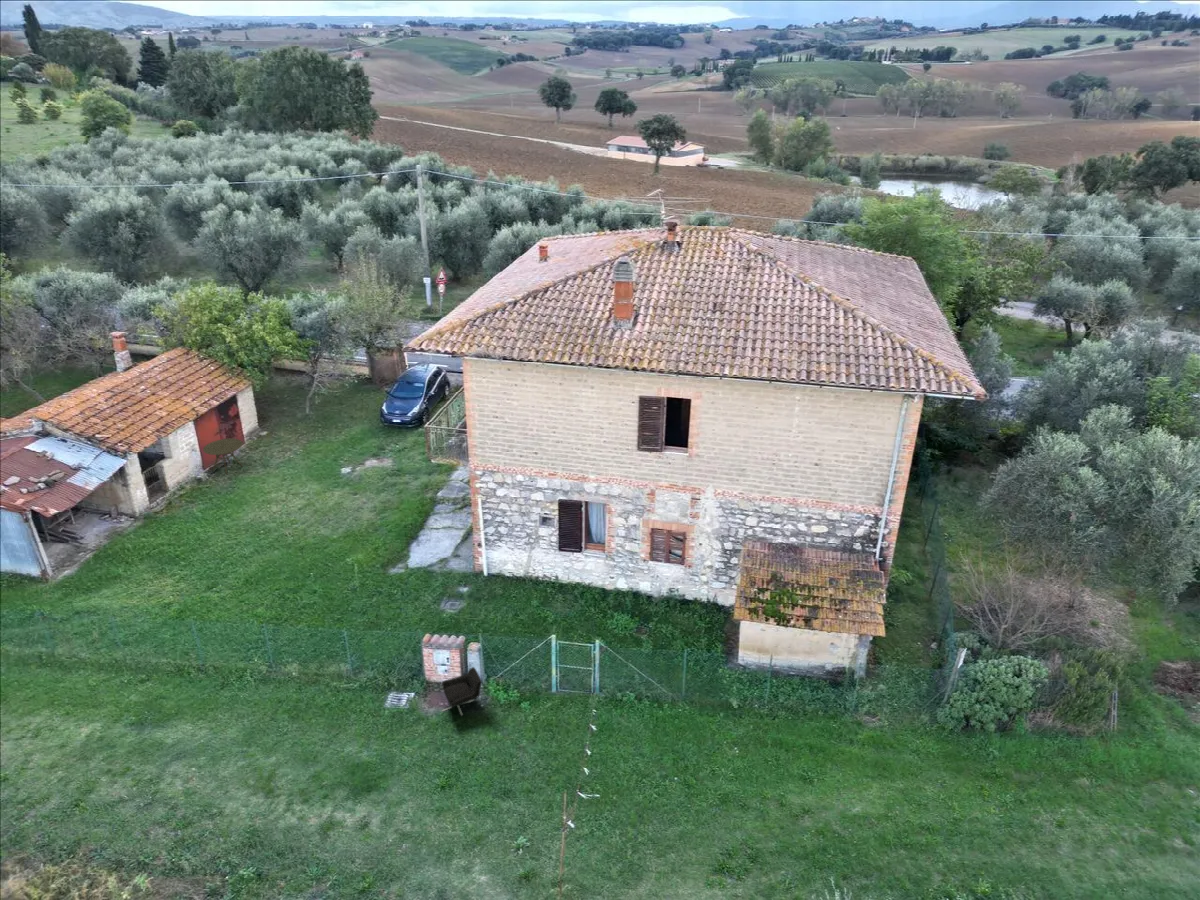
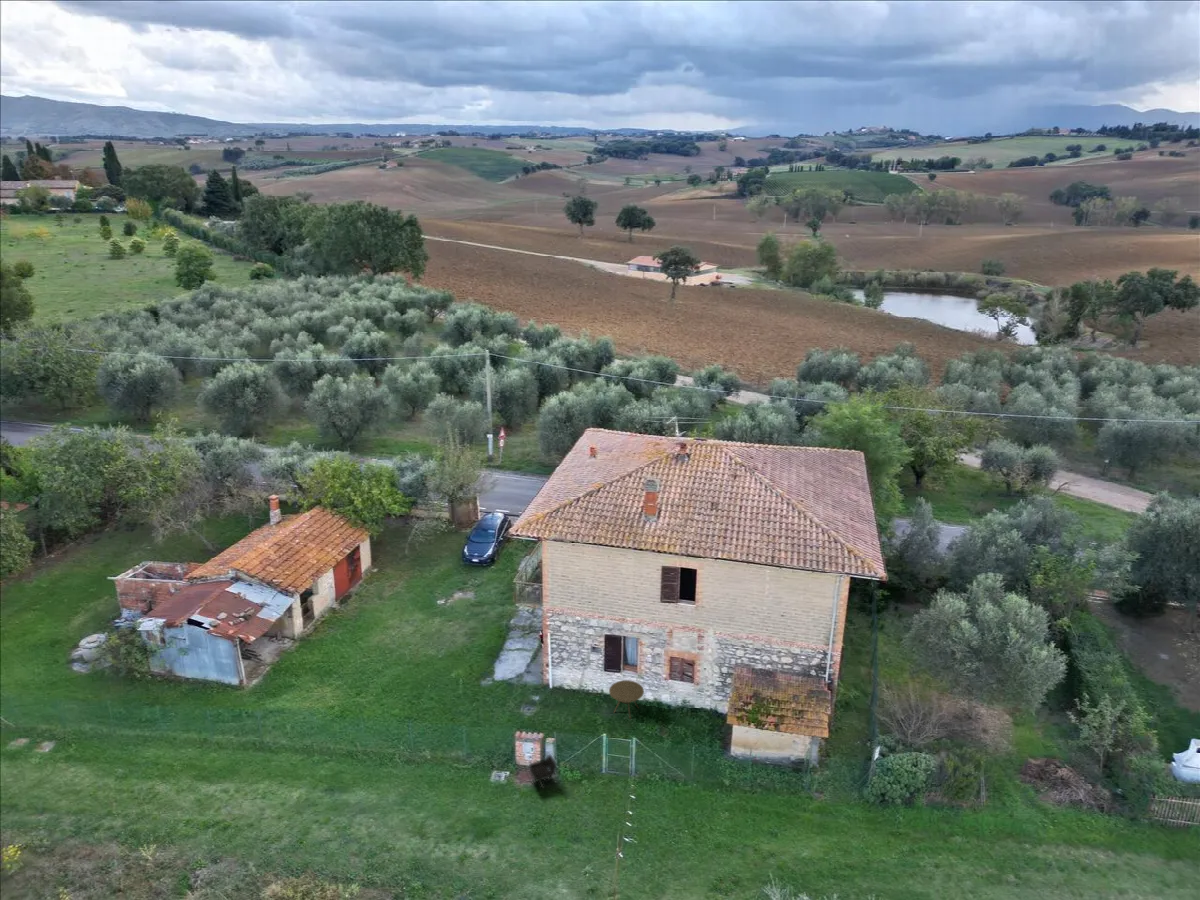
dining table: present [203,438,243,474] -> present [609,680,644,718]

